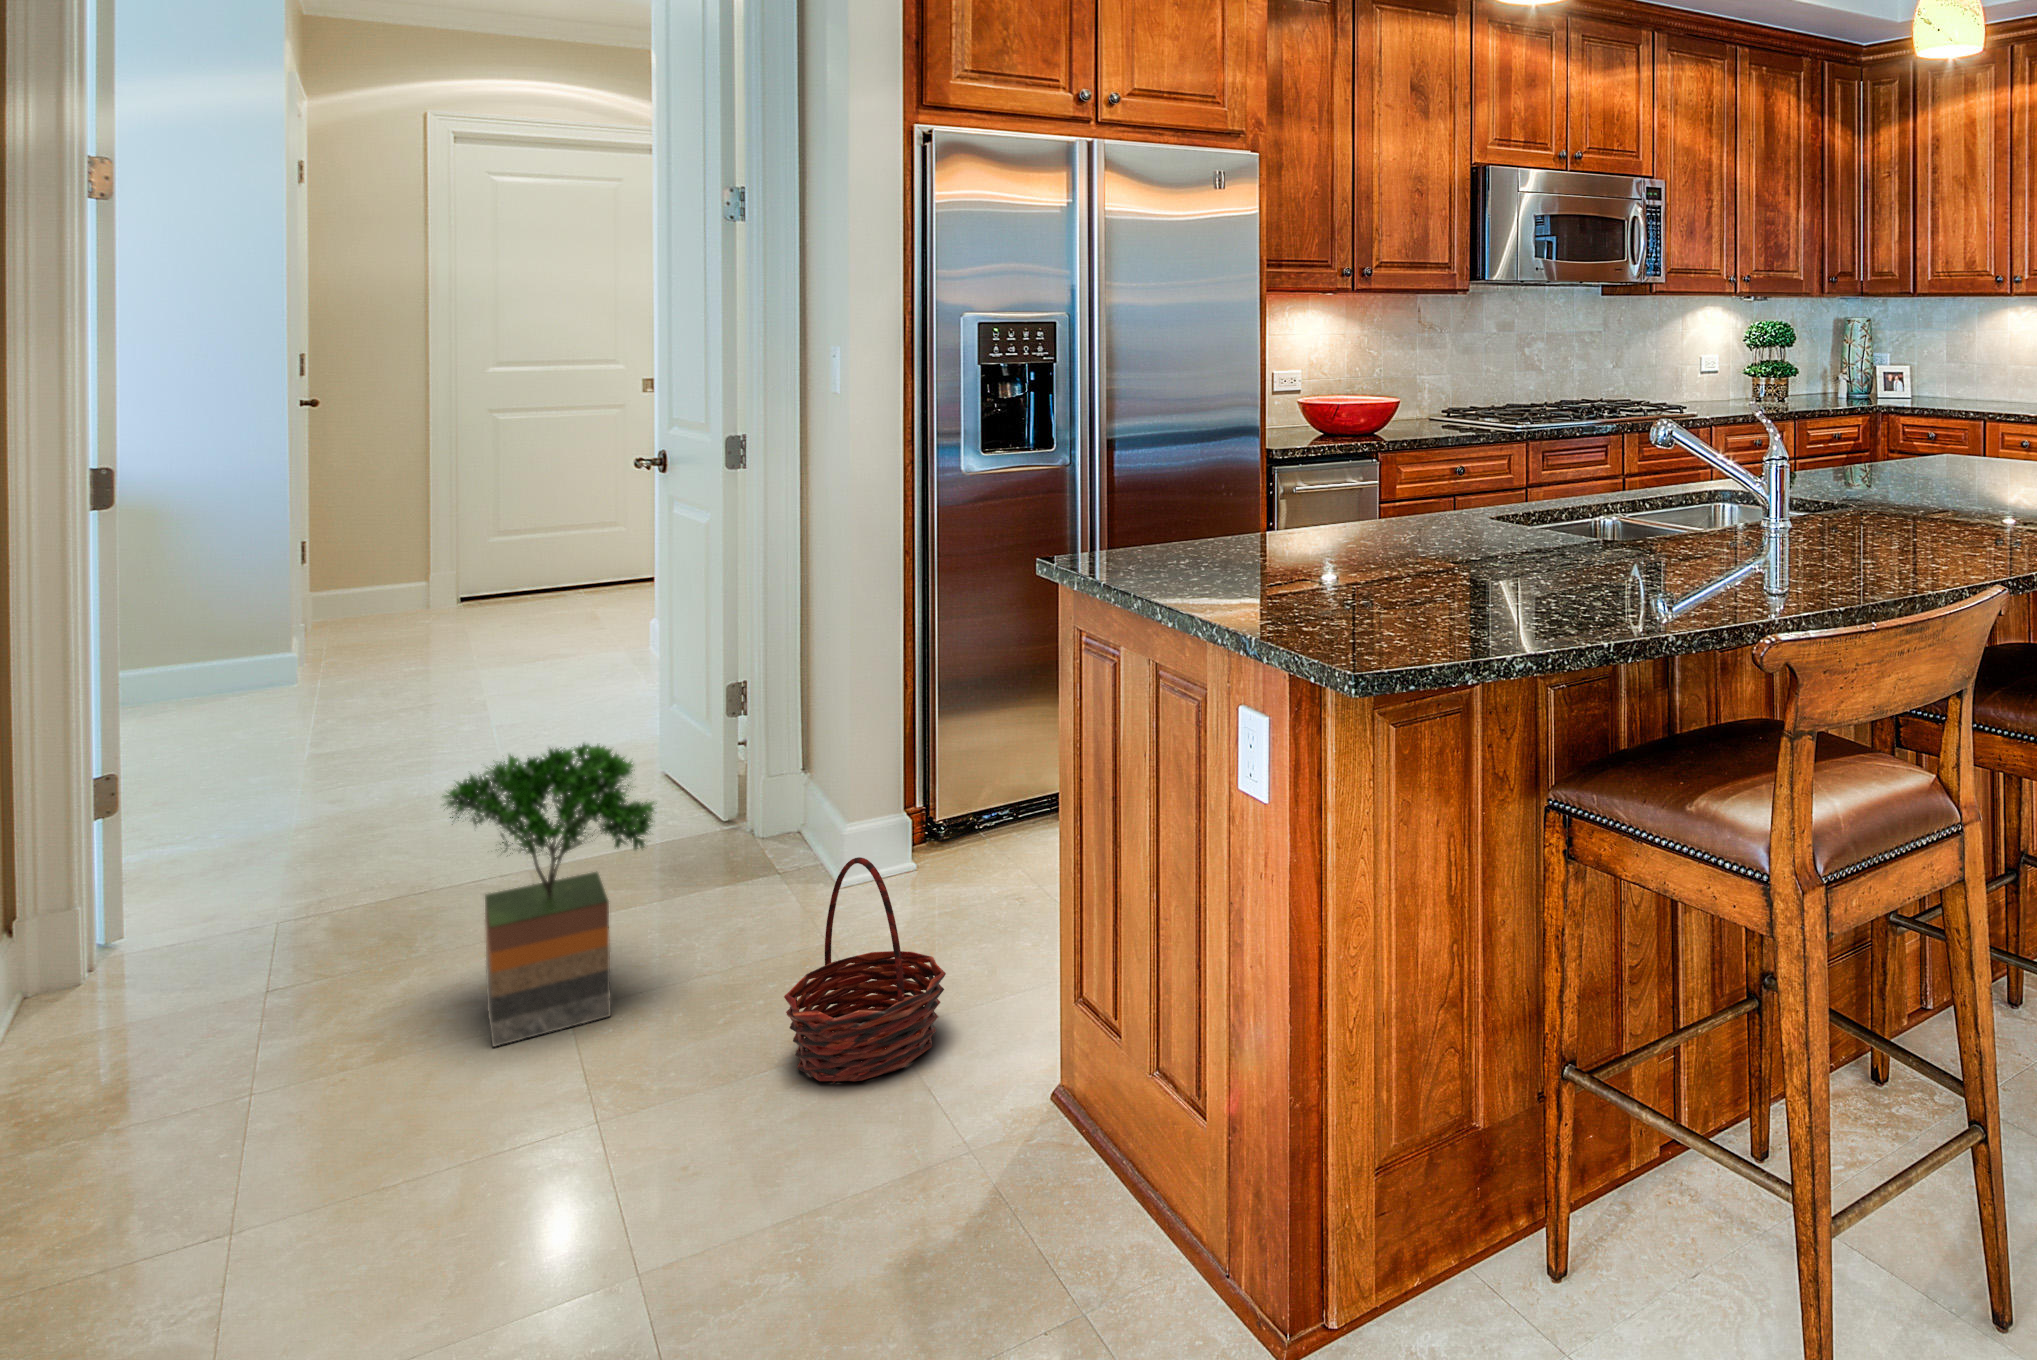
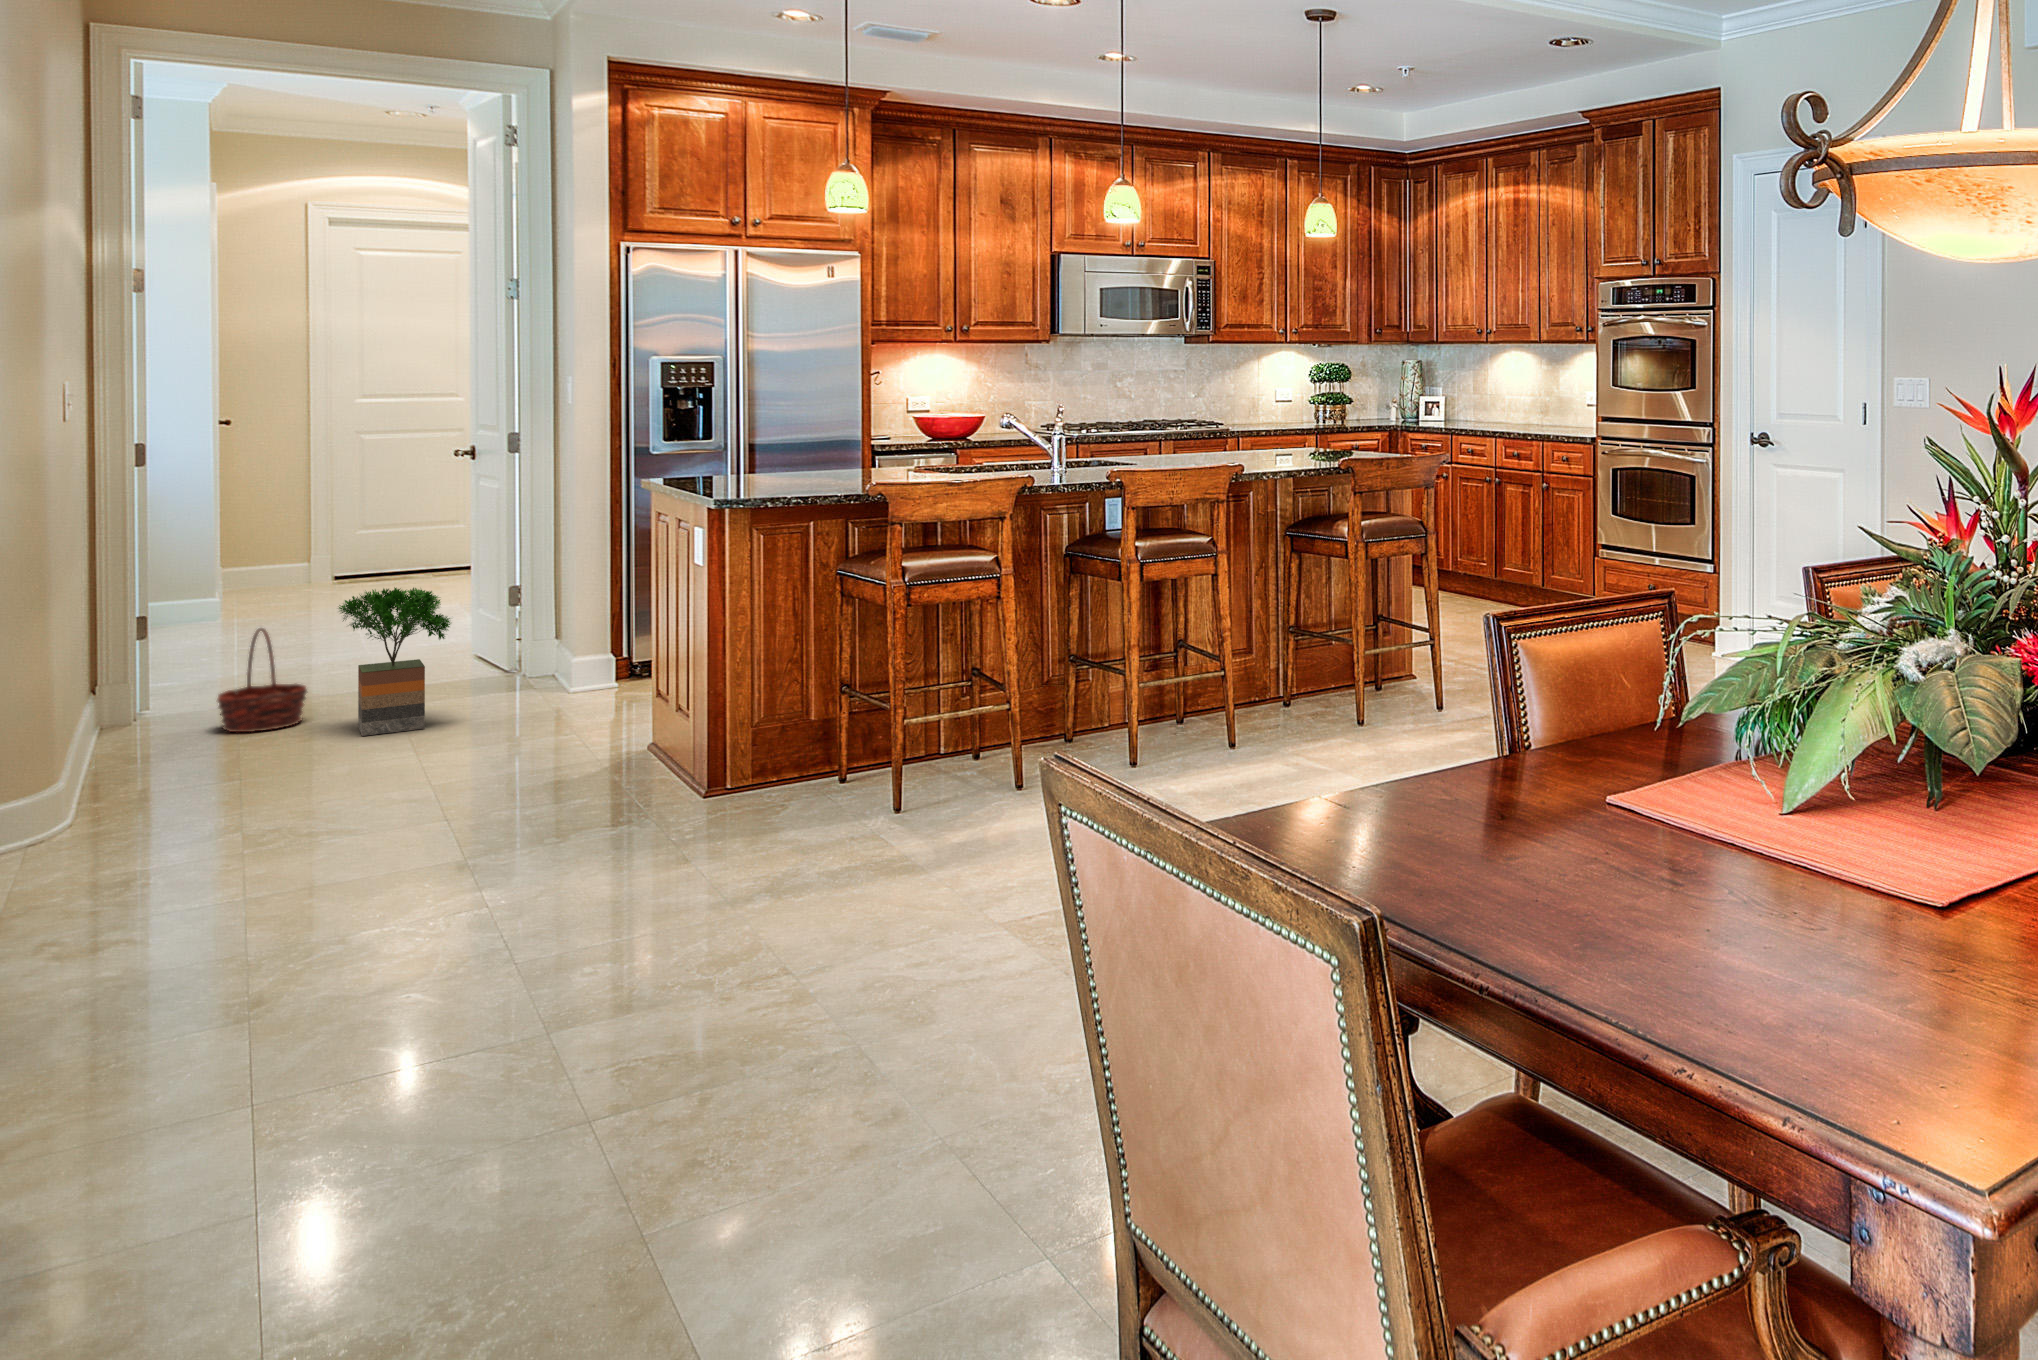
basket: present [784,857,946,1083] -> present [217,628,307,732]

